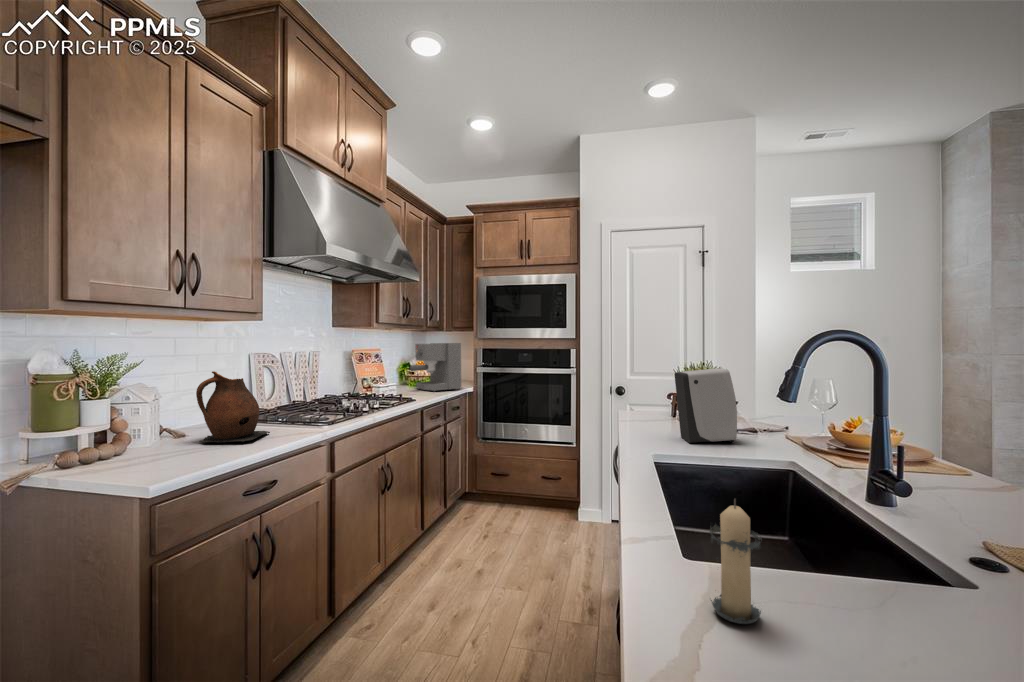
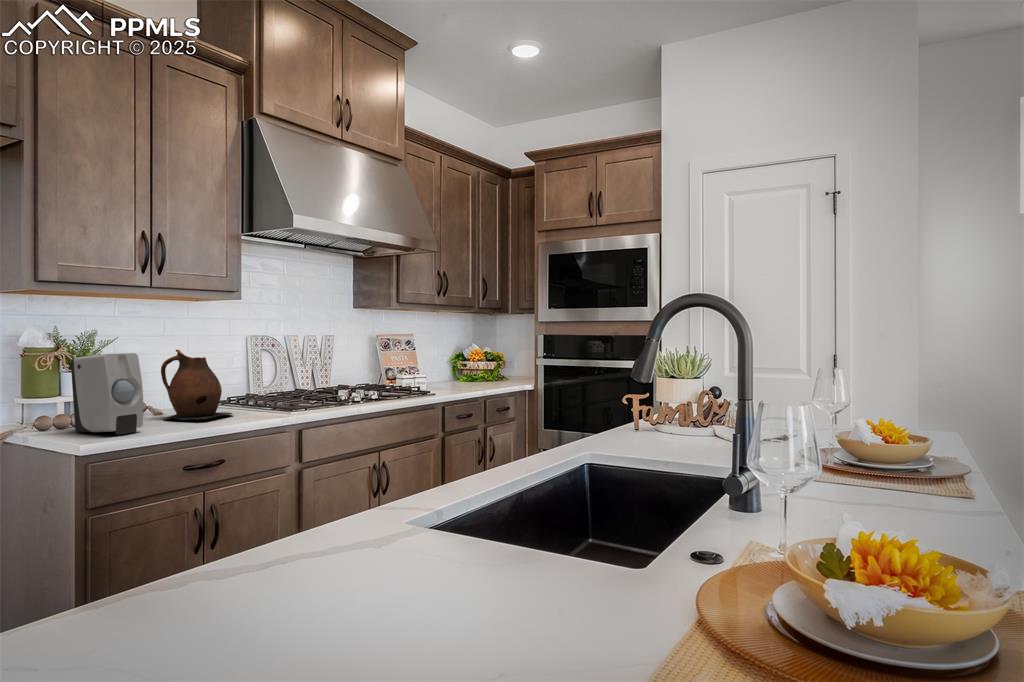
coffee maker: present [410,343,461,391] -> none [444,327,509,386]
soap dispenser: present [675,368,737,443] -> present [71,353,143,434]
candle: present [710,498,761,624] -> none [317,449,371,563]

